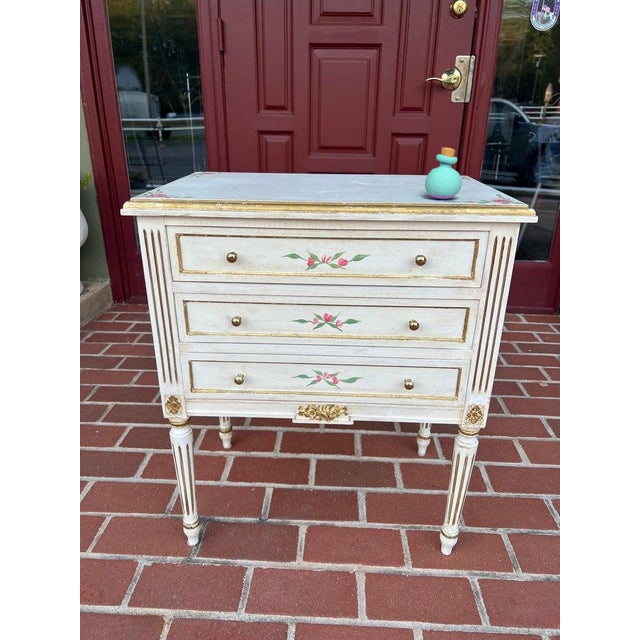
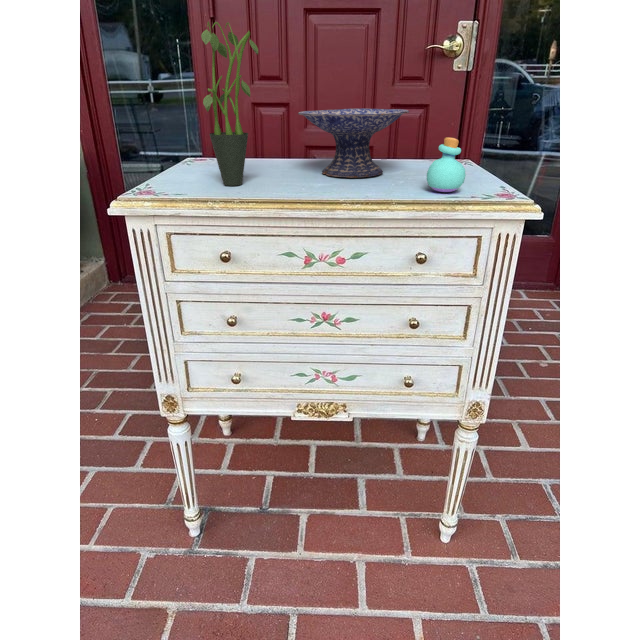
potted plant: none [216,40,268,192] -> present [201,22,258,186]
decorative bowl: none [304,126,408,188] -> present [298,109,409,178]

